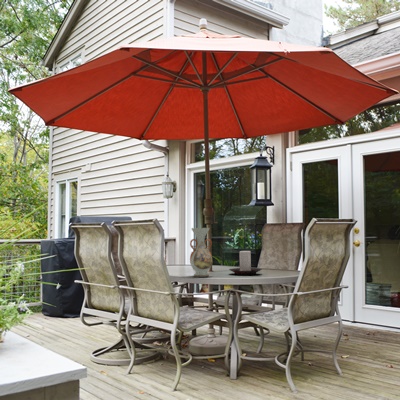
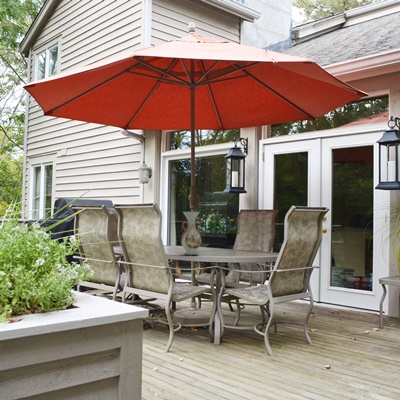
candle holder: present [229,251,262,275] -> none [214,232,243,254]

